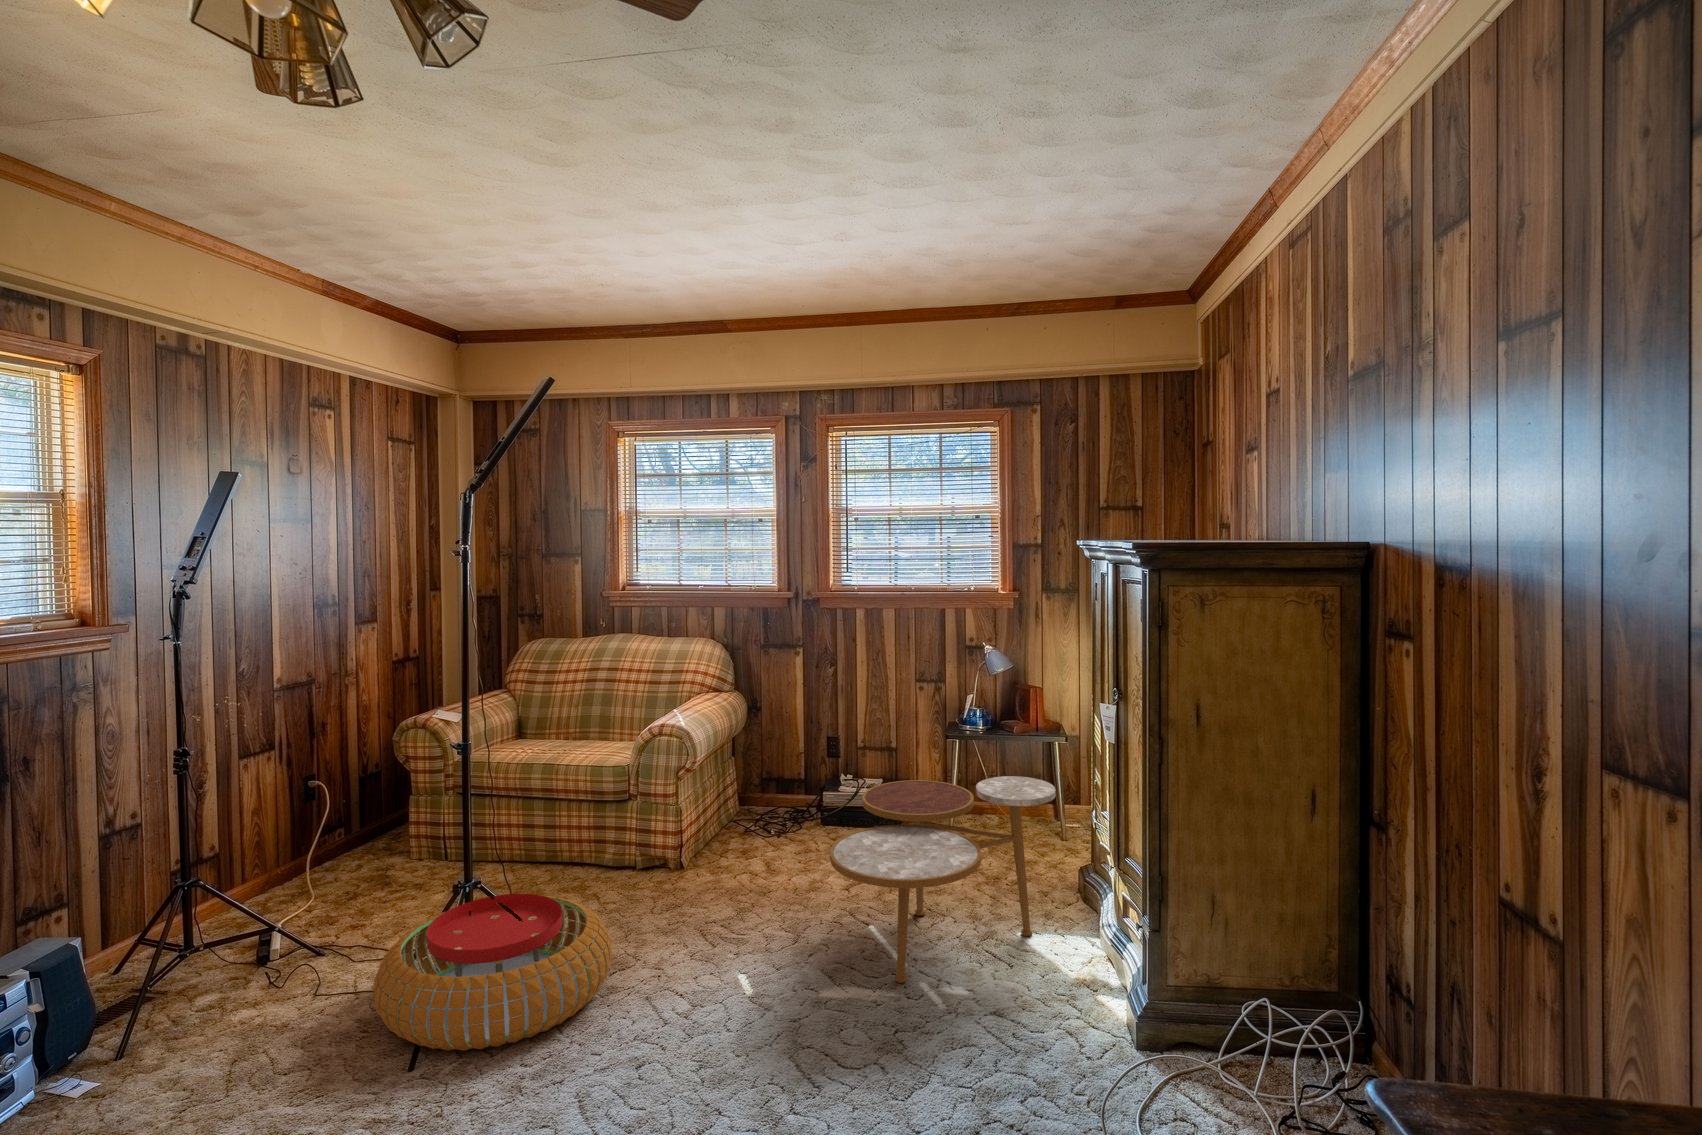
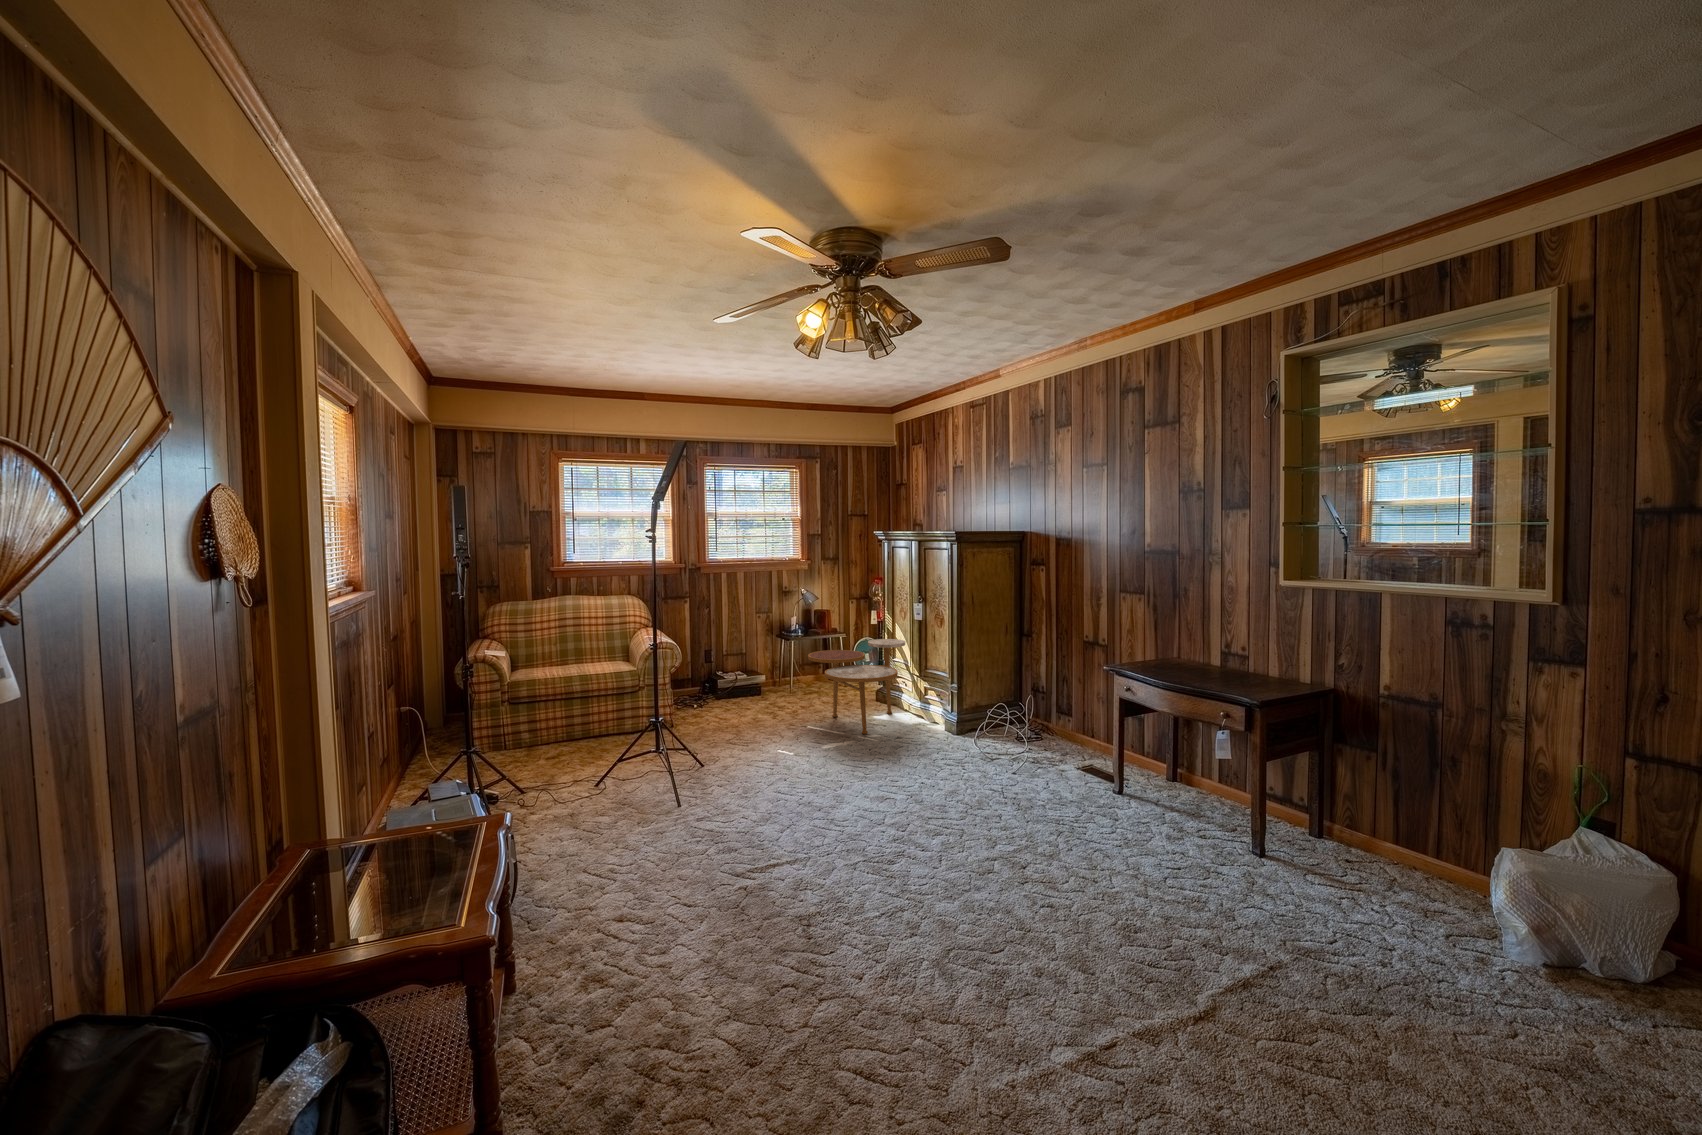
pouf: present [373,894,612,1051] -> none [623,722,752,795]

